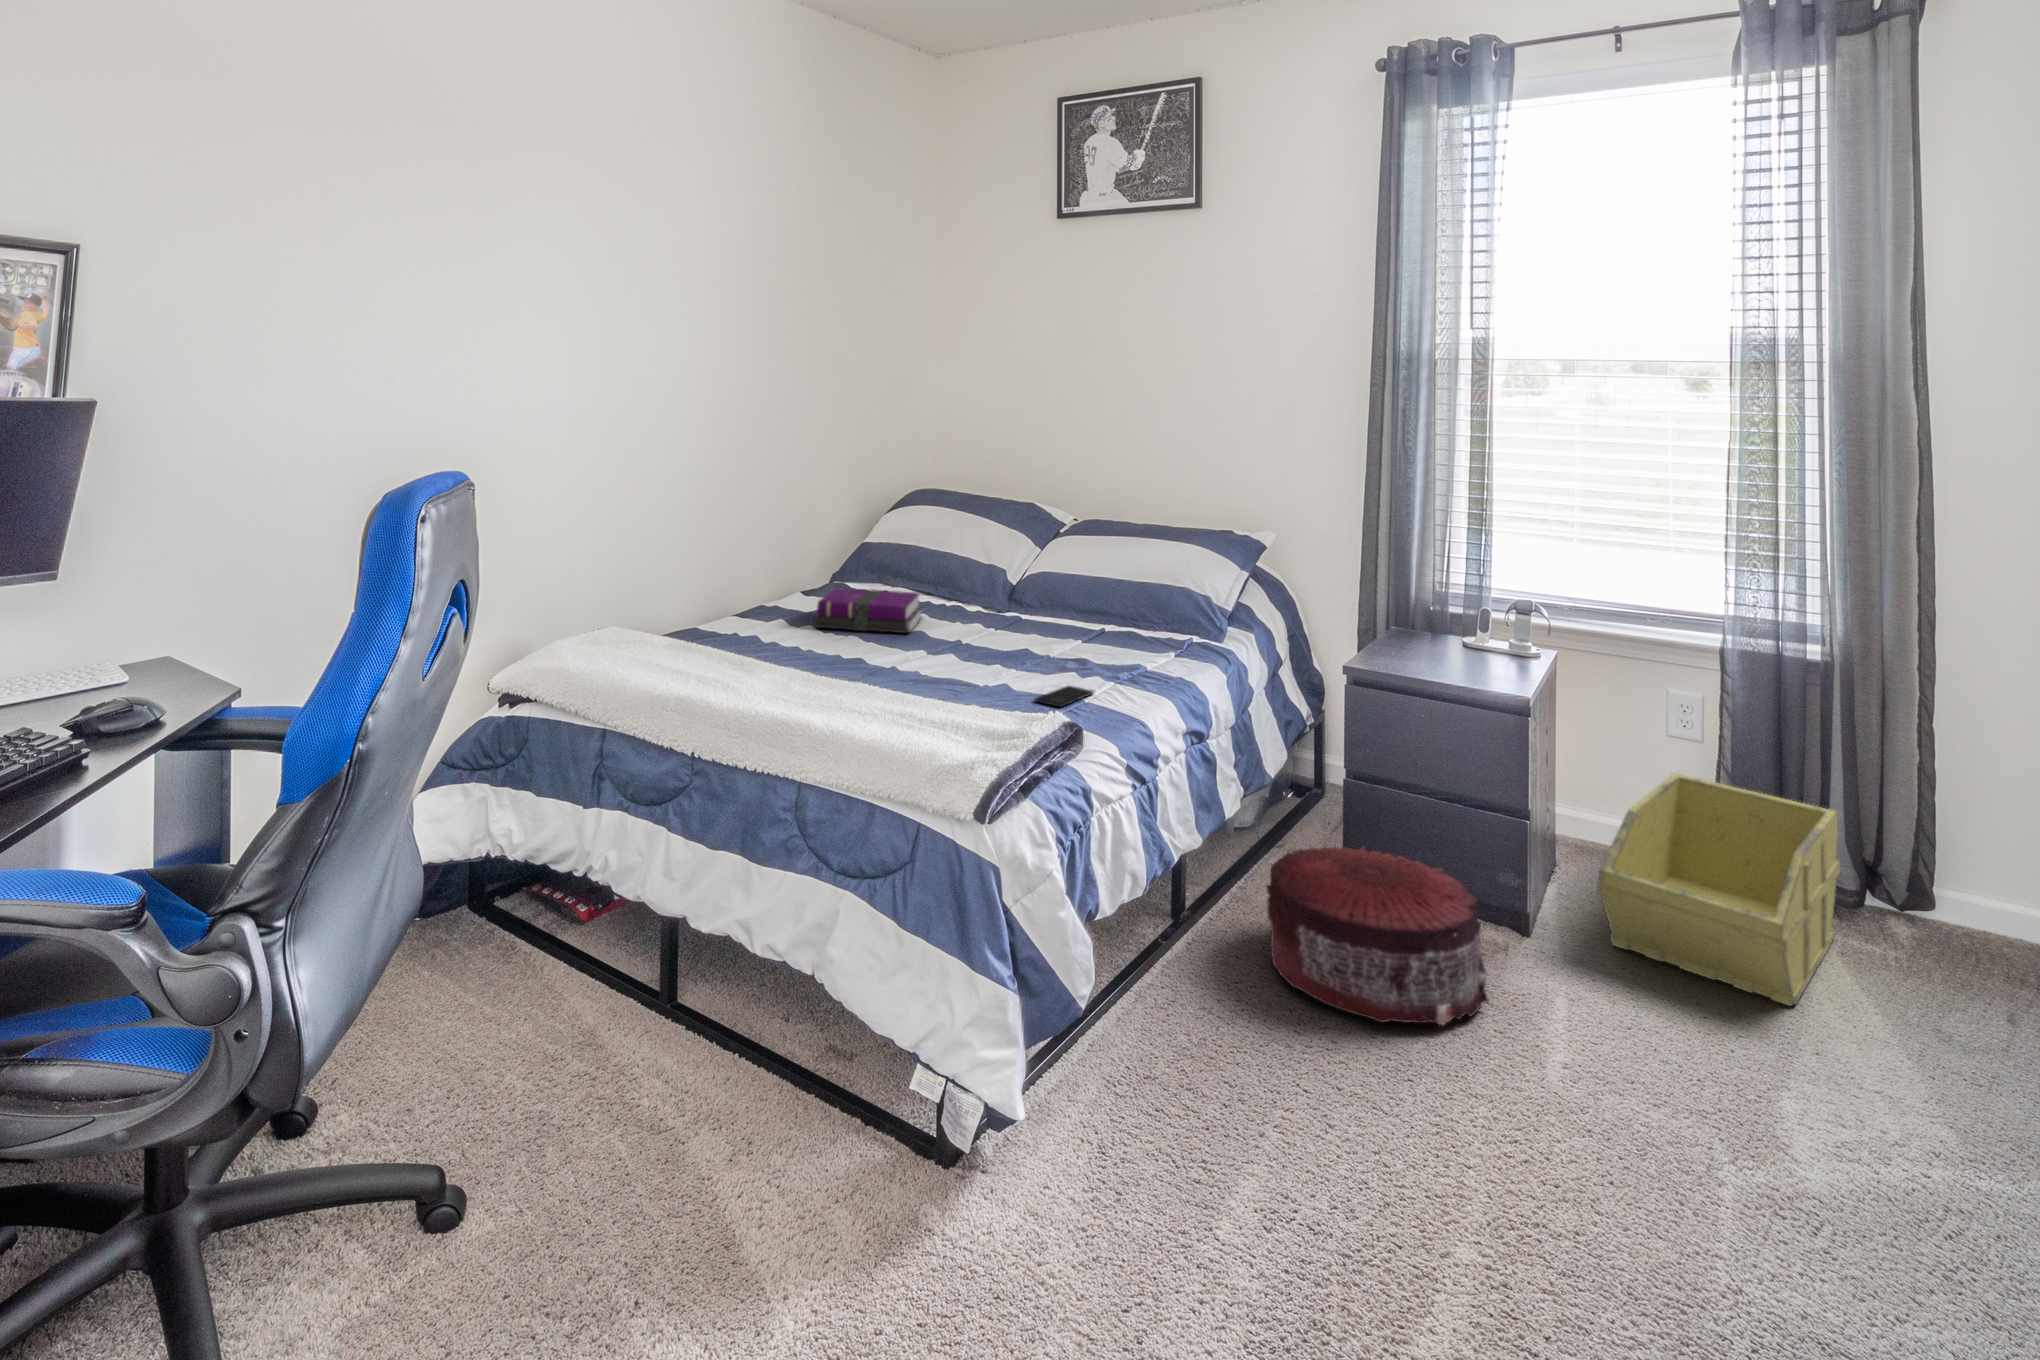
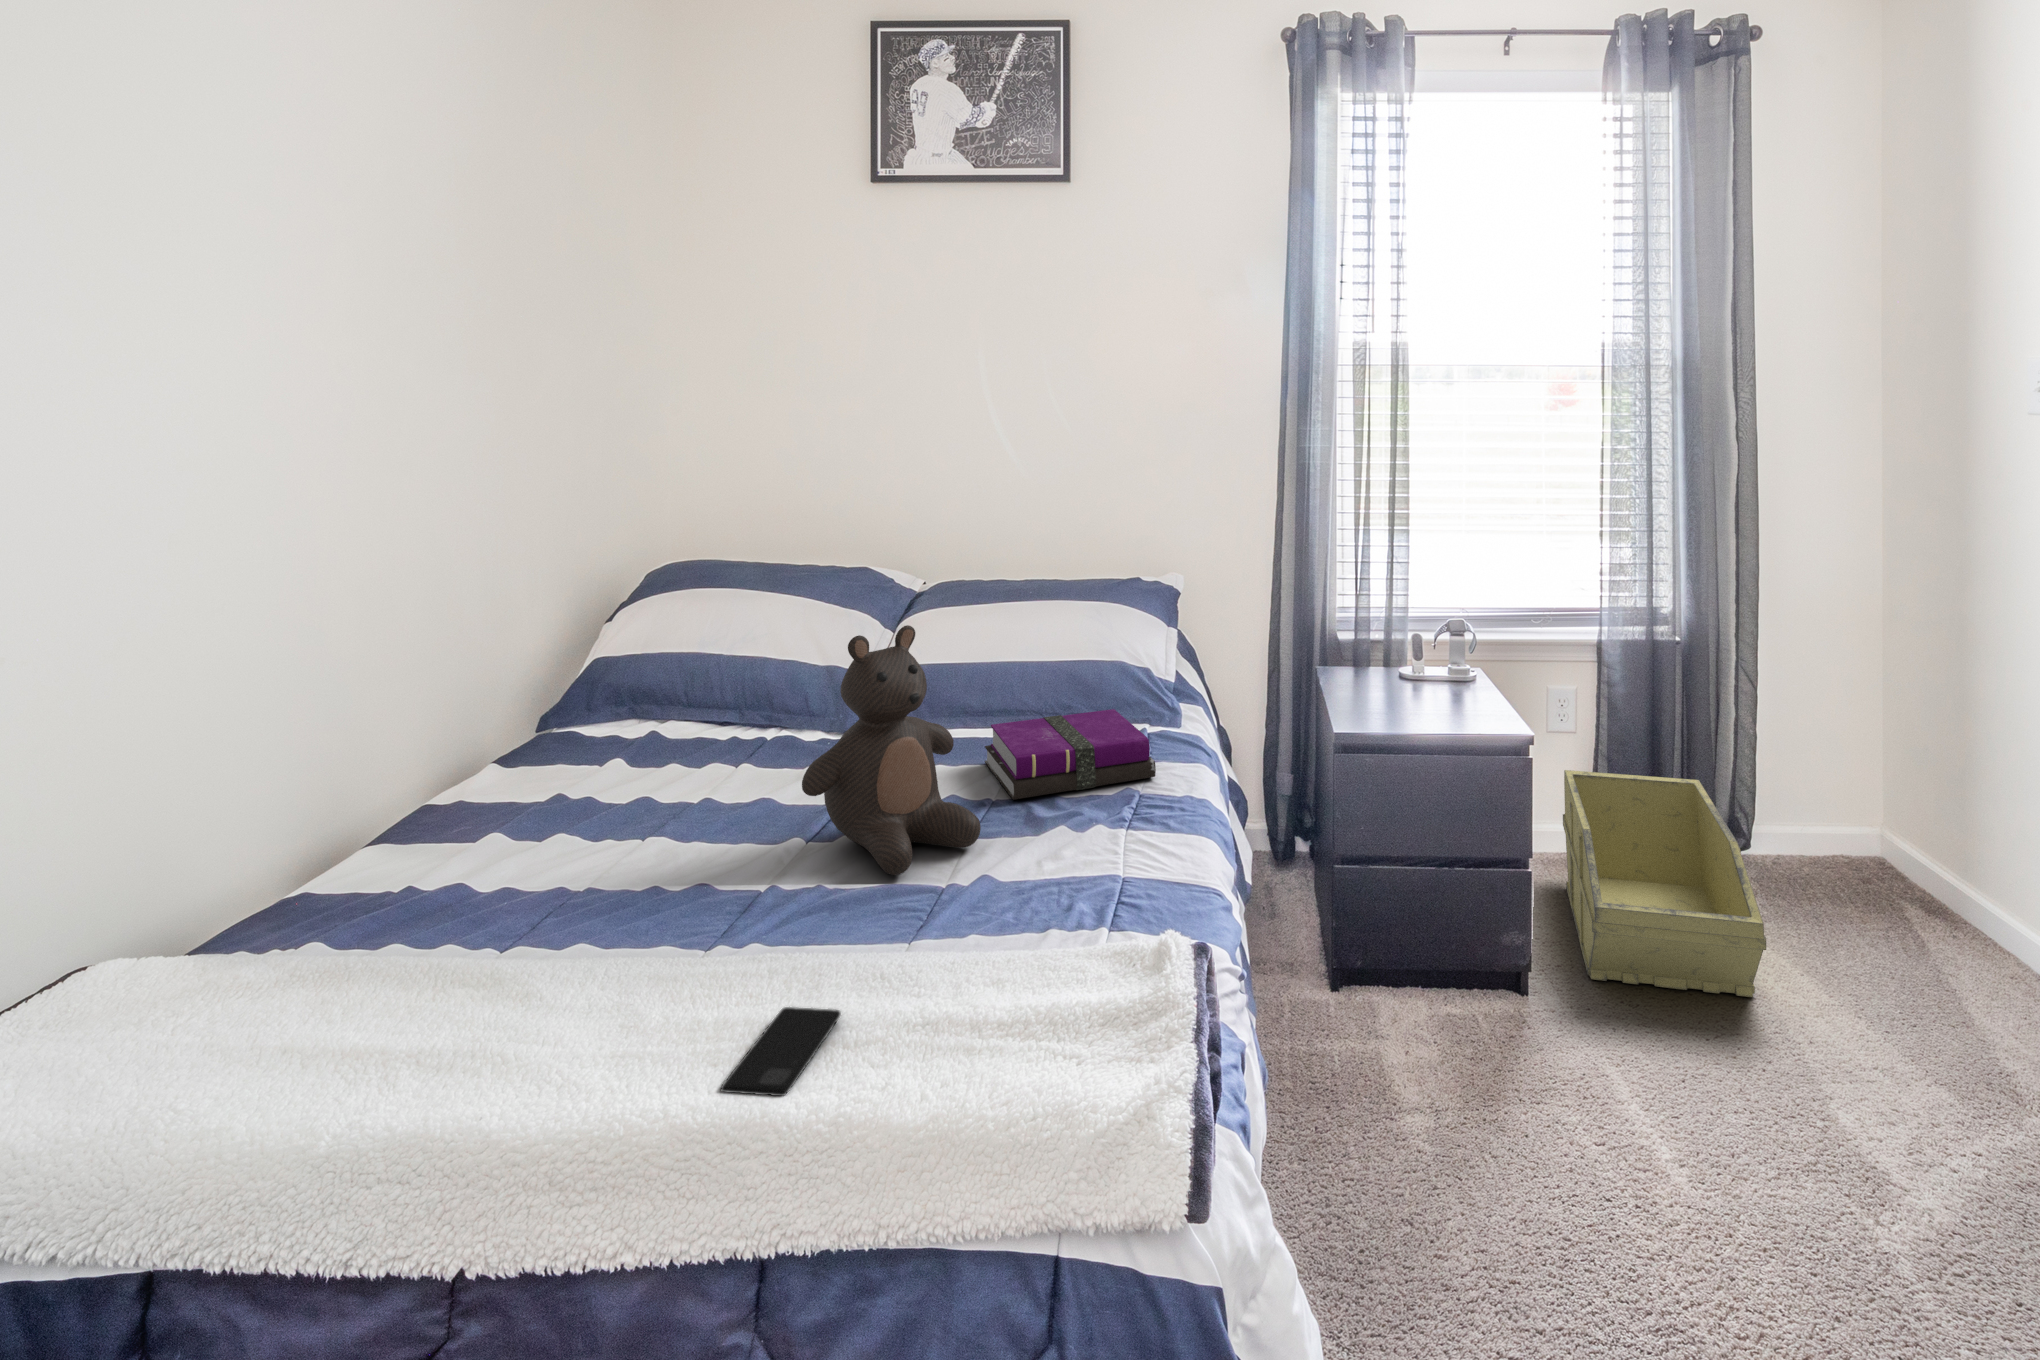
teddy bear: none [912,524,1019,673] -> present [802,625,981,875]
notebook: present [814,588,922,633] -> present [985,709,1156,800]
smartphone: present [1035,686,1093,707] -> present [721,1007,841,1096]
pouf: present [1266,847,1489,1025] -> none [1326,955,1578,1205]

